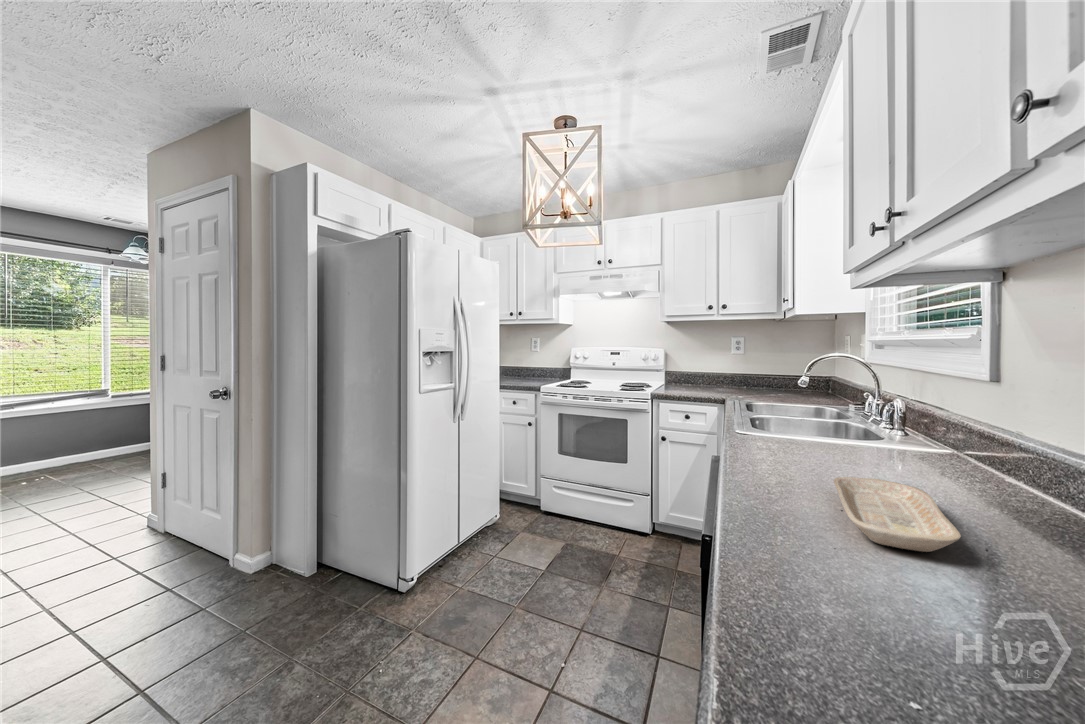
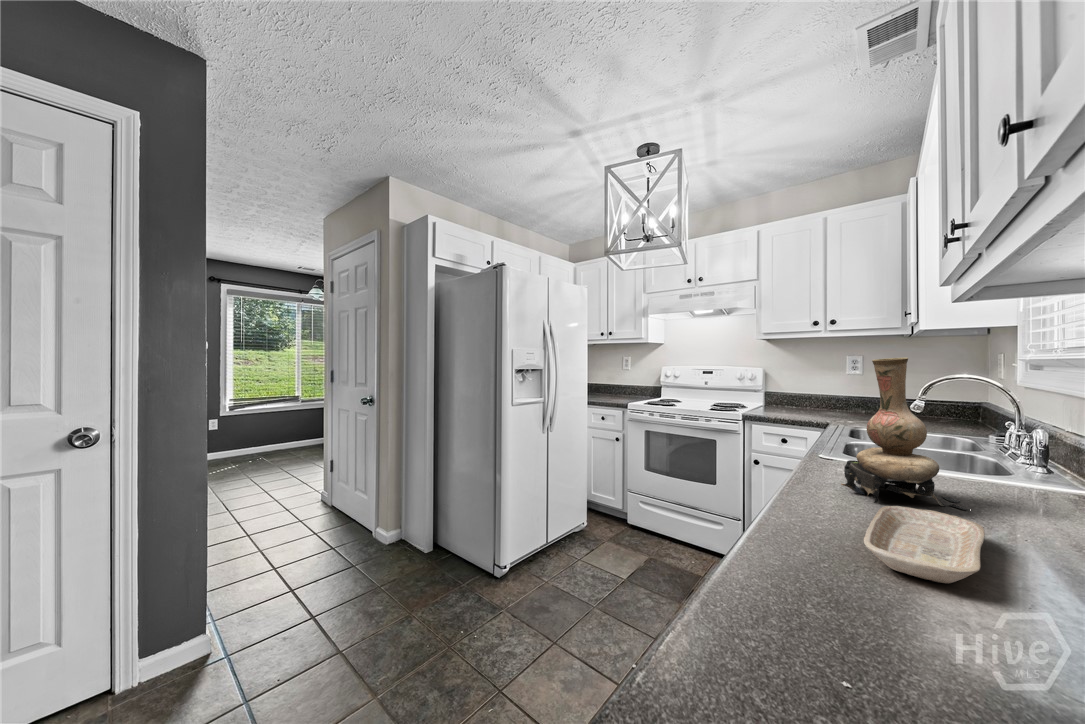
vase: none [779,335,887,474] -> present [841,358,967,510]

